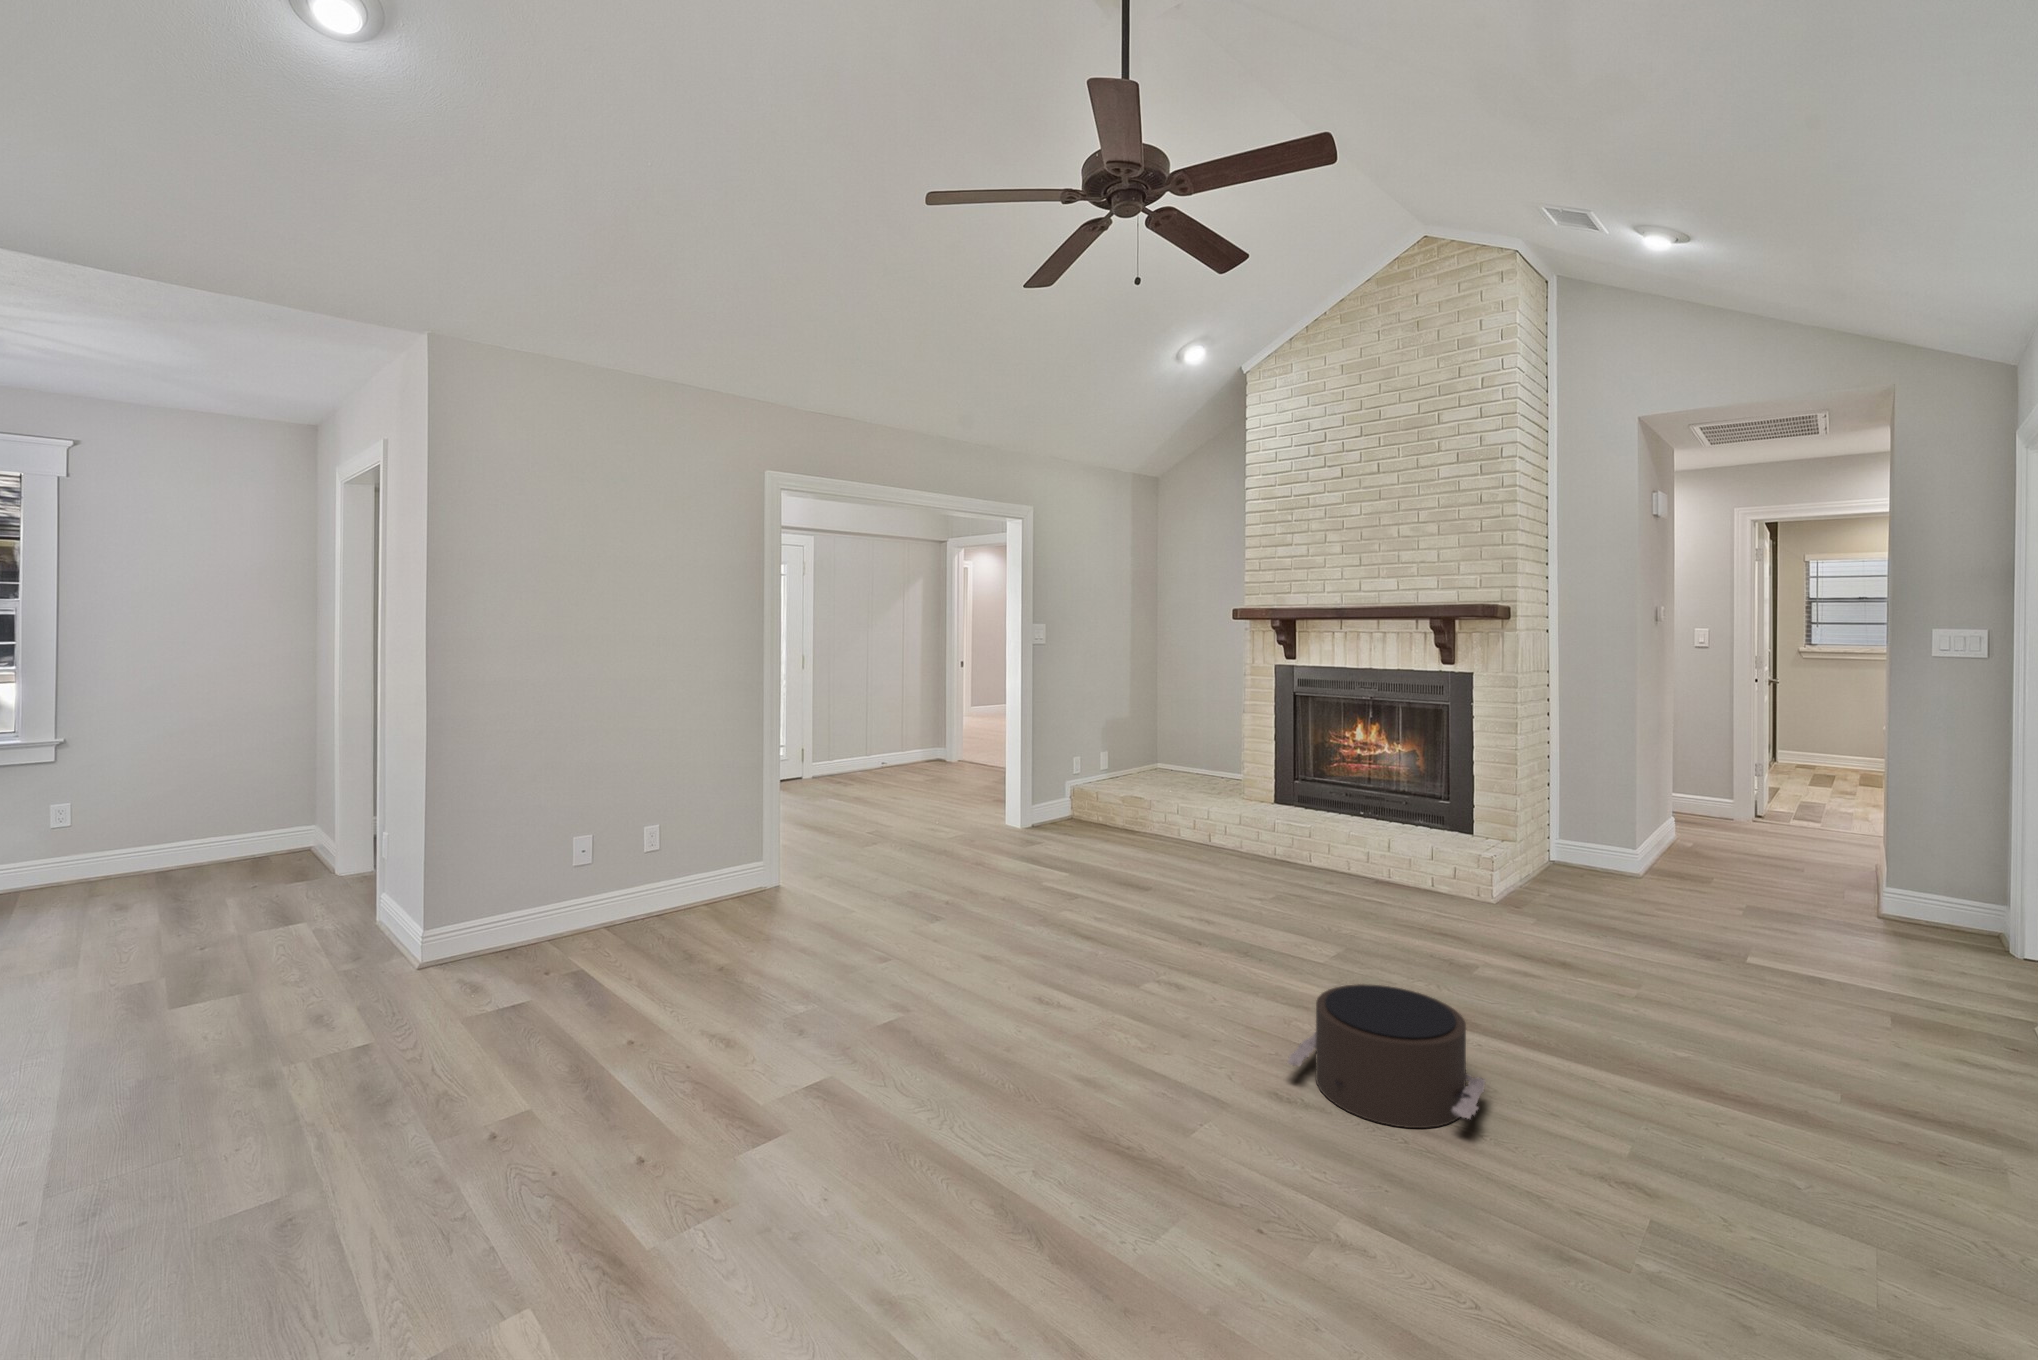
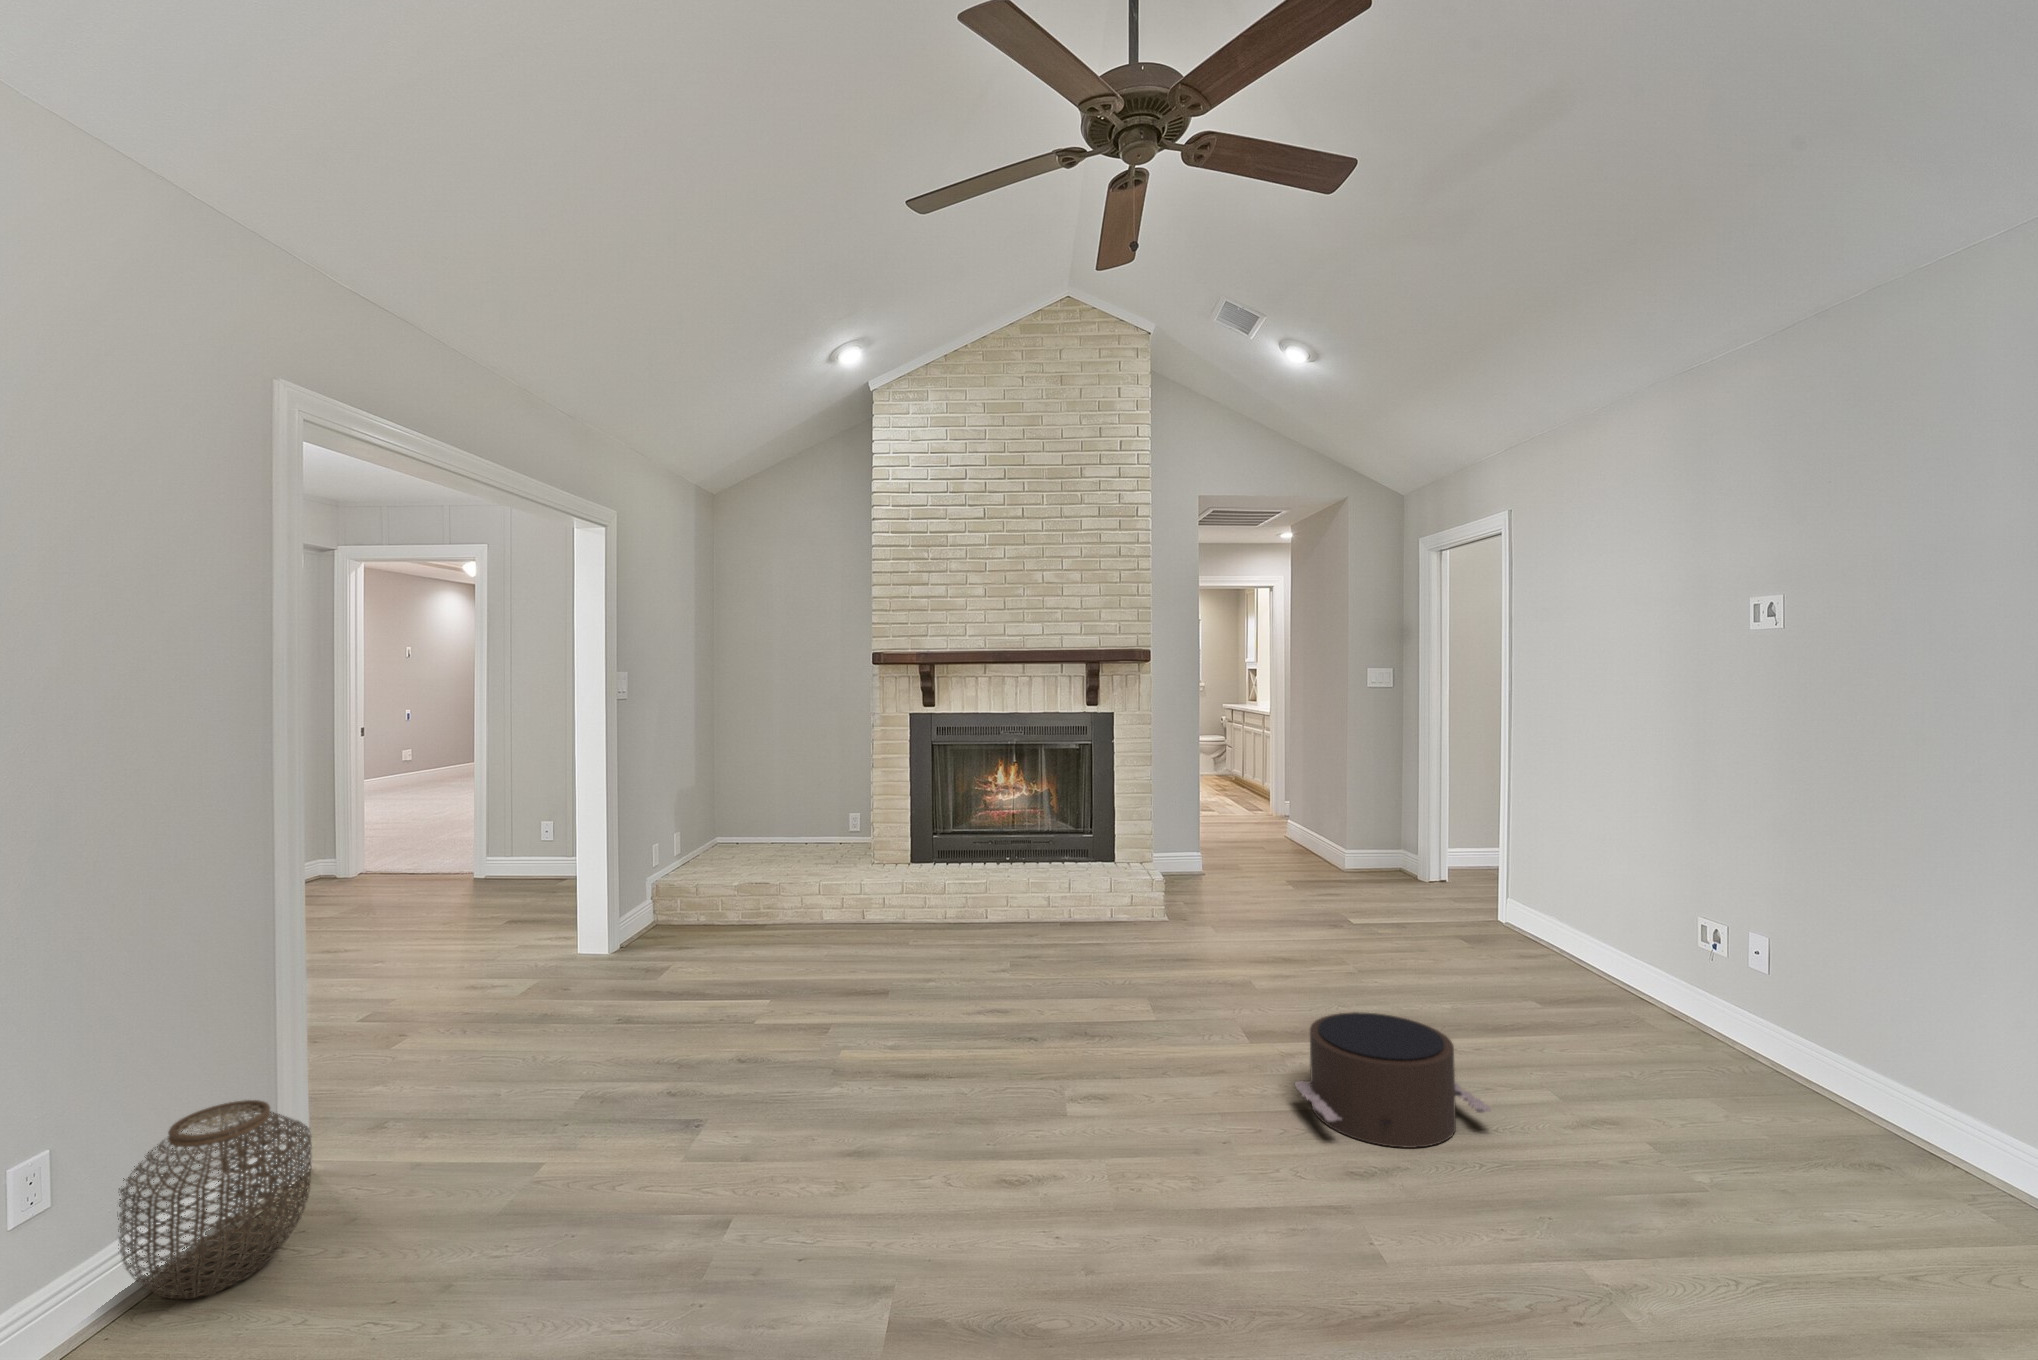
woven basket: none [649,840,727,926] -> present [117,1100,311,1299]

